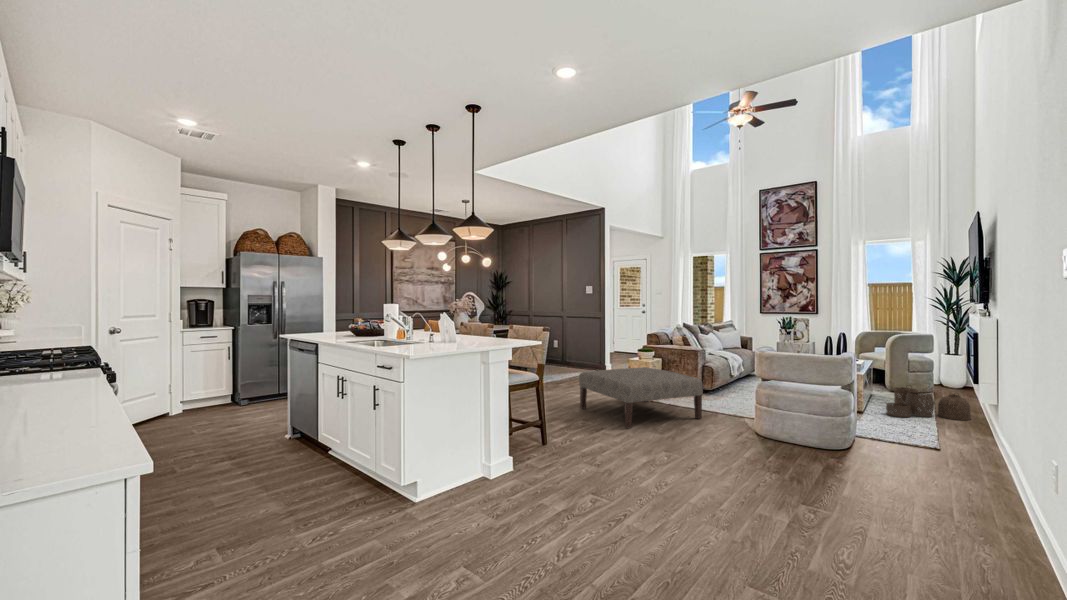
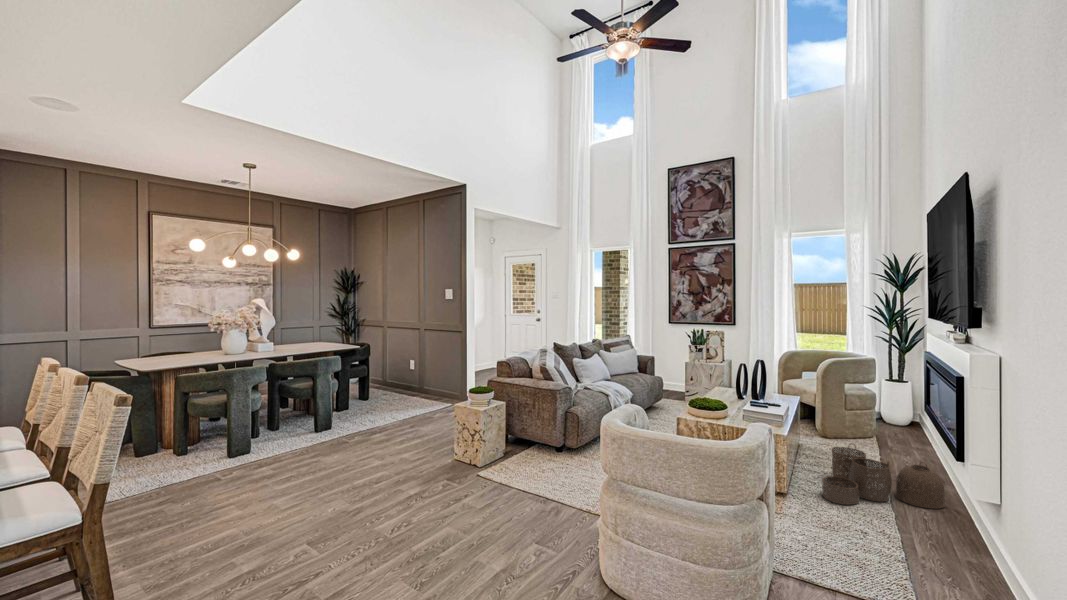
ottoman: present [579,367,703,428] -> none [348,422,535,567]

